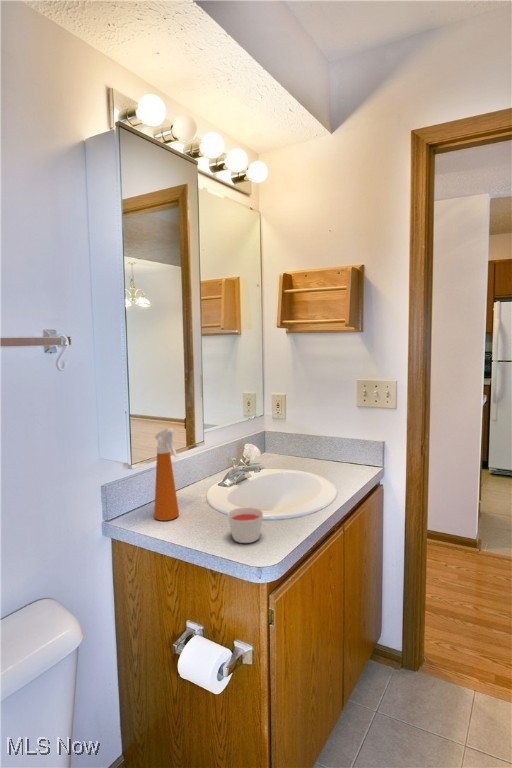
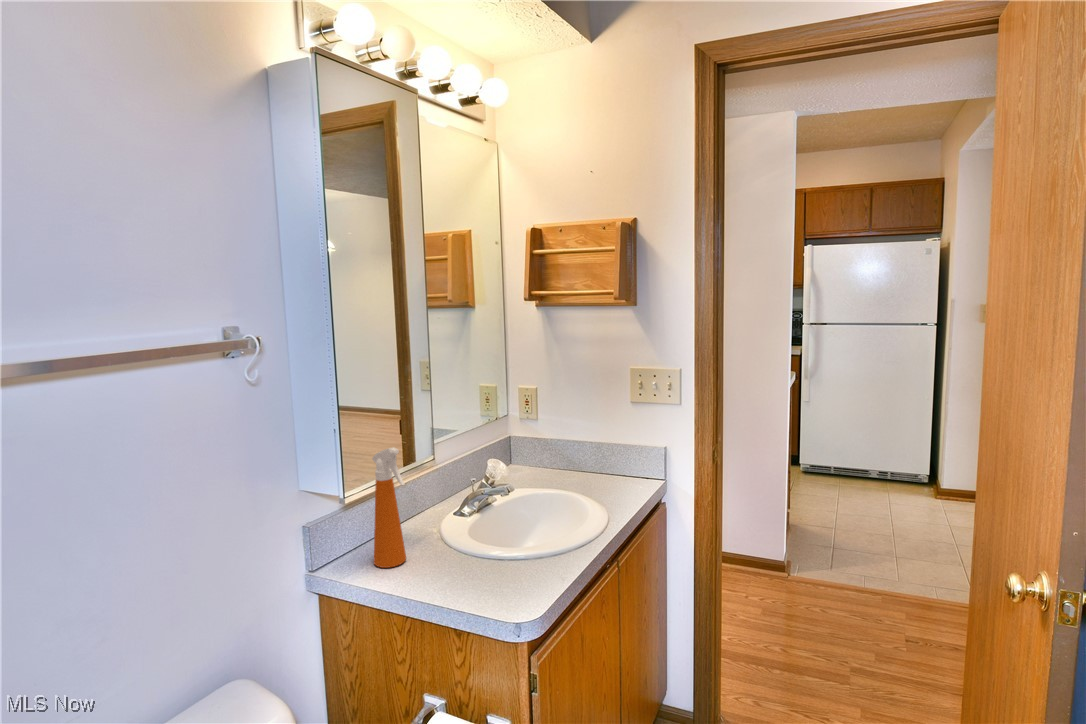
candle: present [228,507,263,543] -> none [474,546,519,592]

